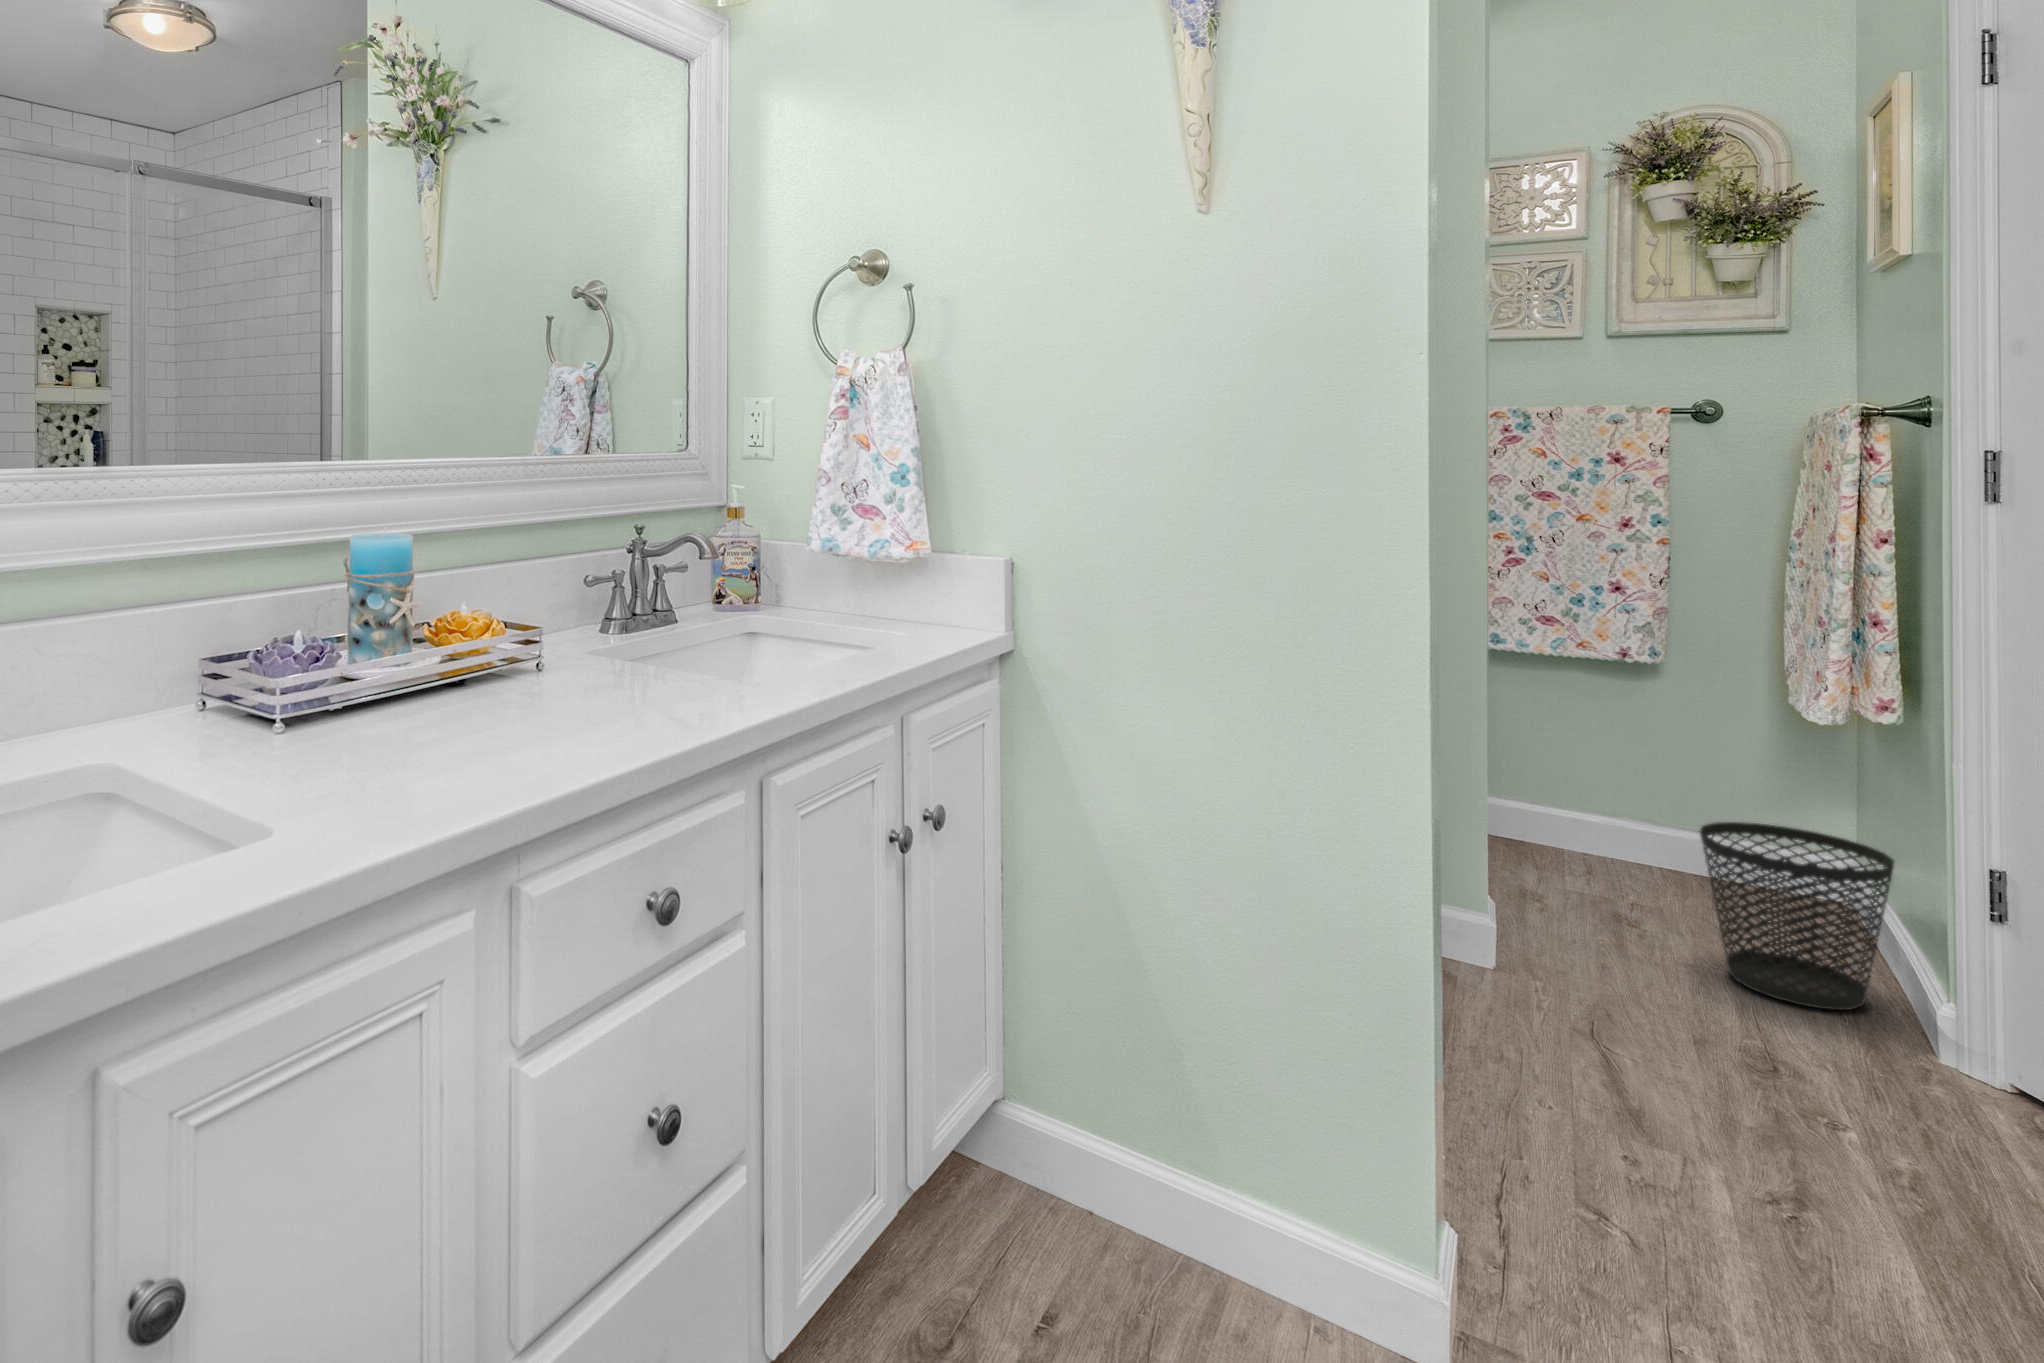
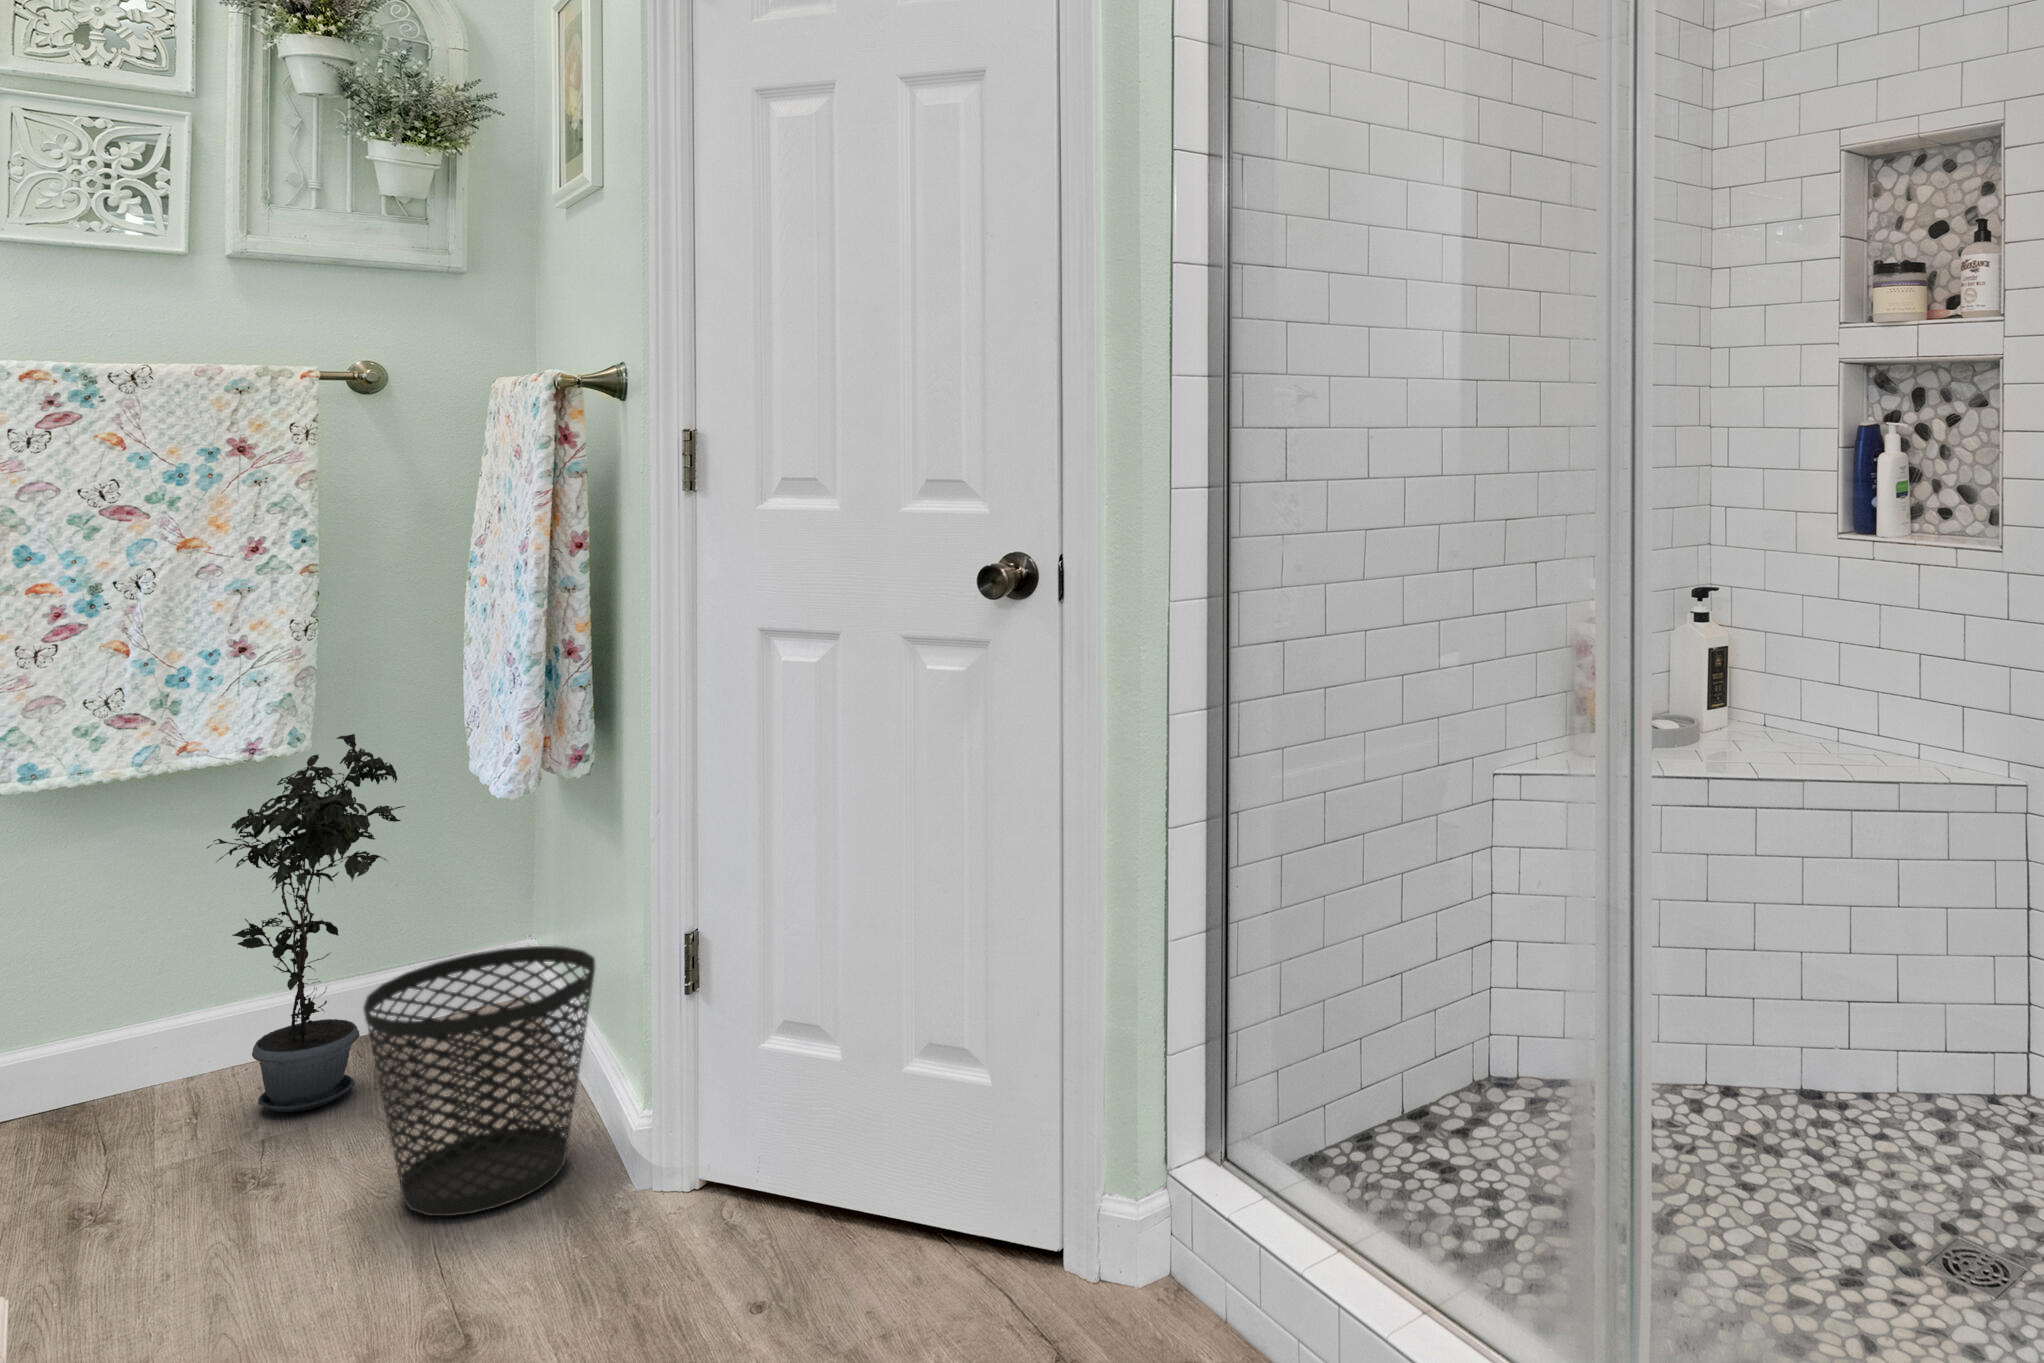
potted plant: none [1595,656,1734,899] -> present [206,734,405,1112]

